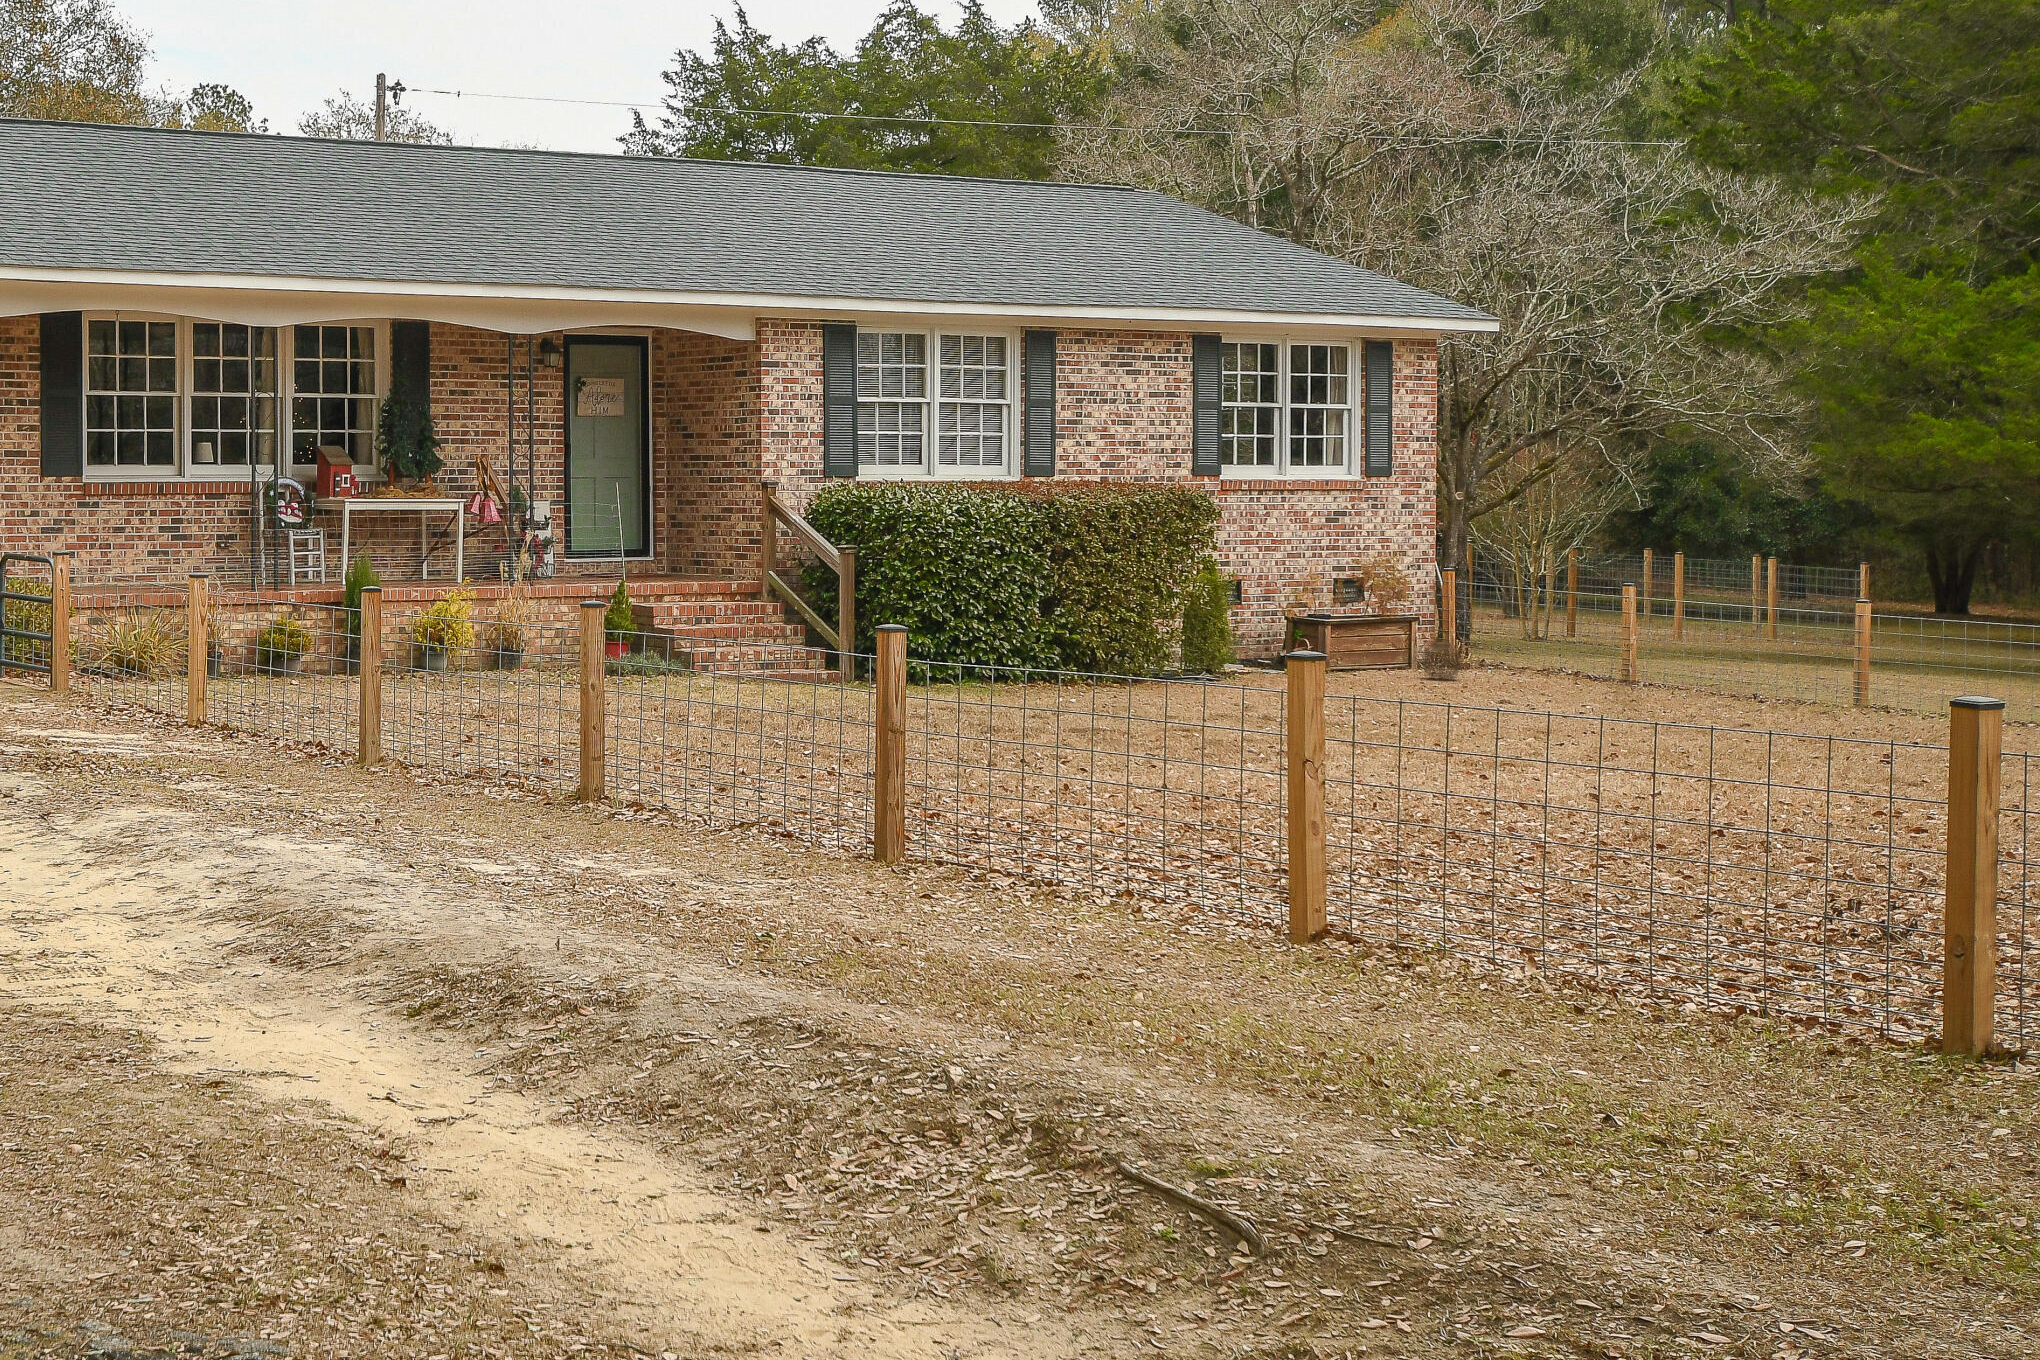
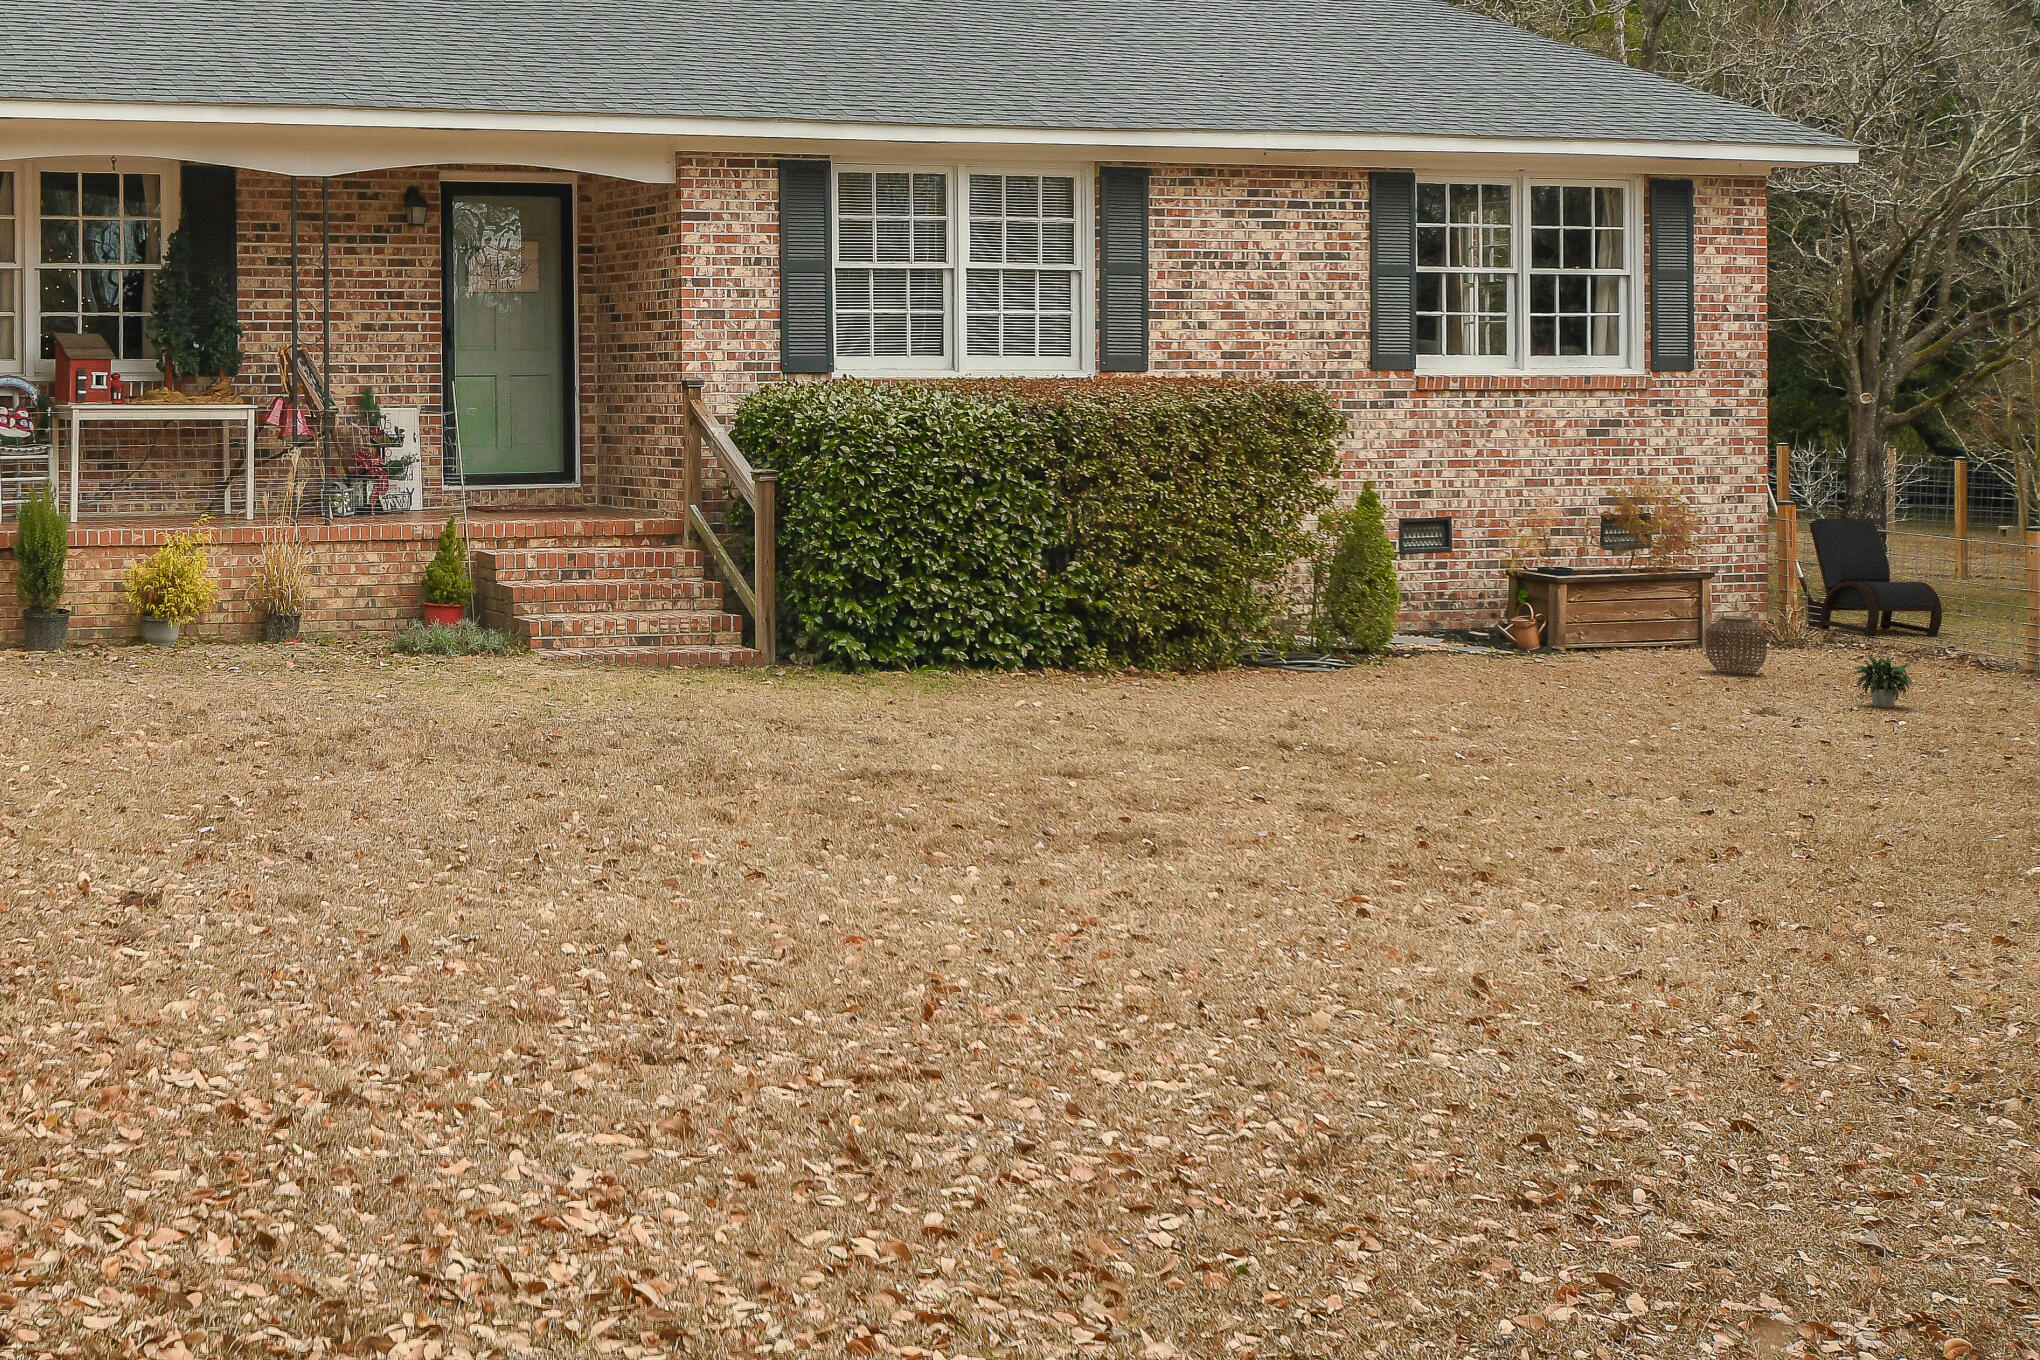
lounge chair: none [1452,579,1538,659] -> present [1809,519,1942,636]
potted plant: none [1525,662,1560,694] -> present [1853,654,1913,707]

